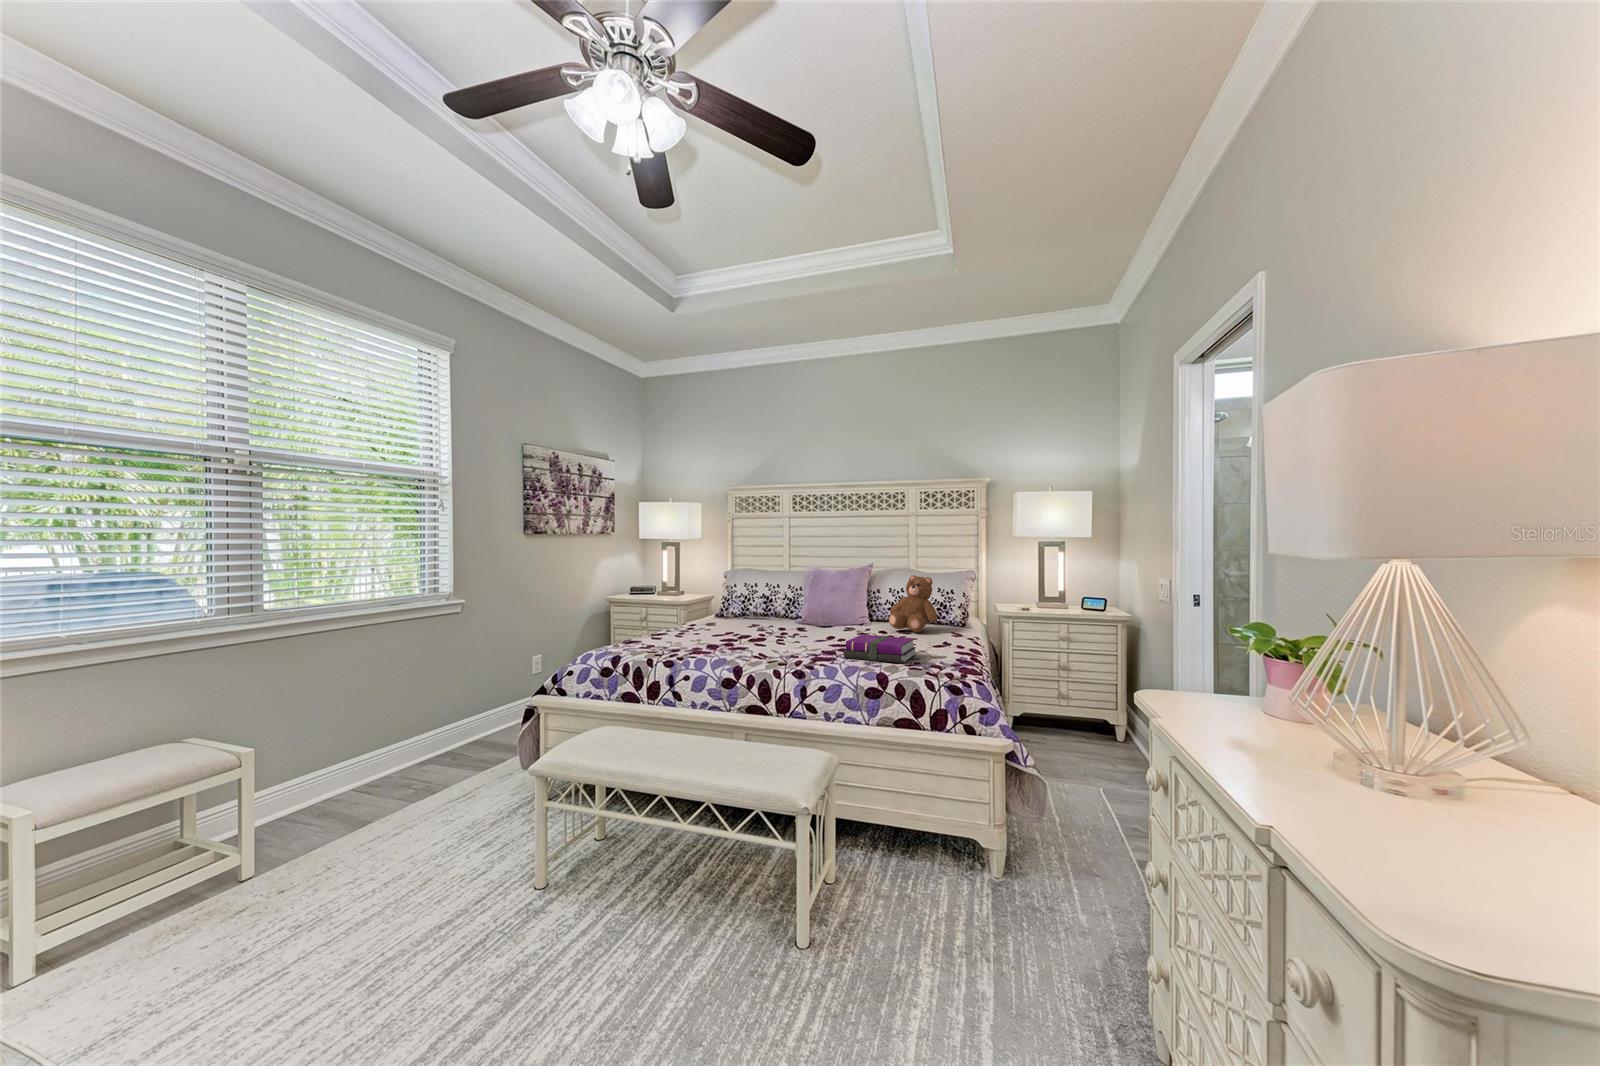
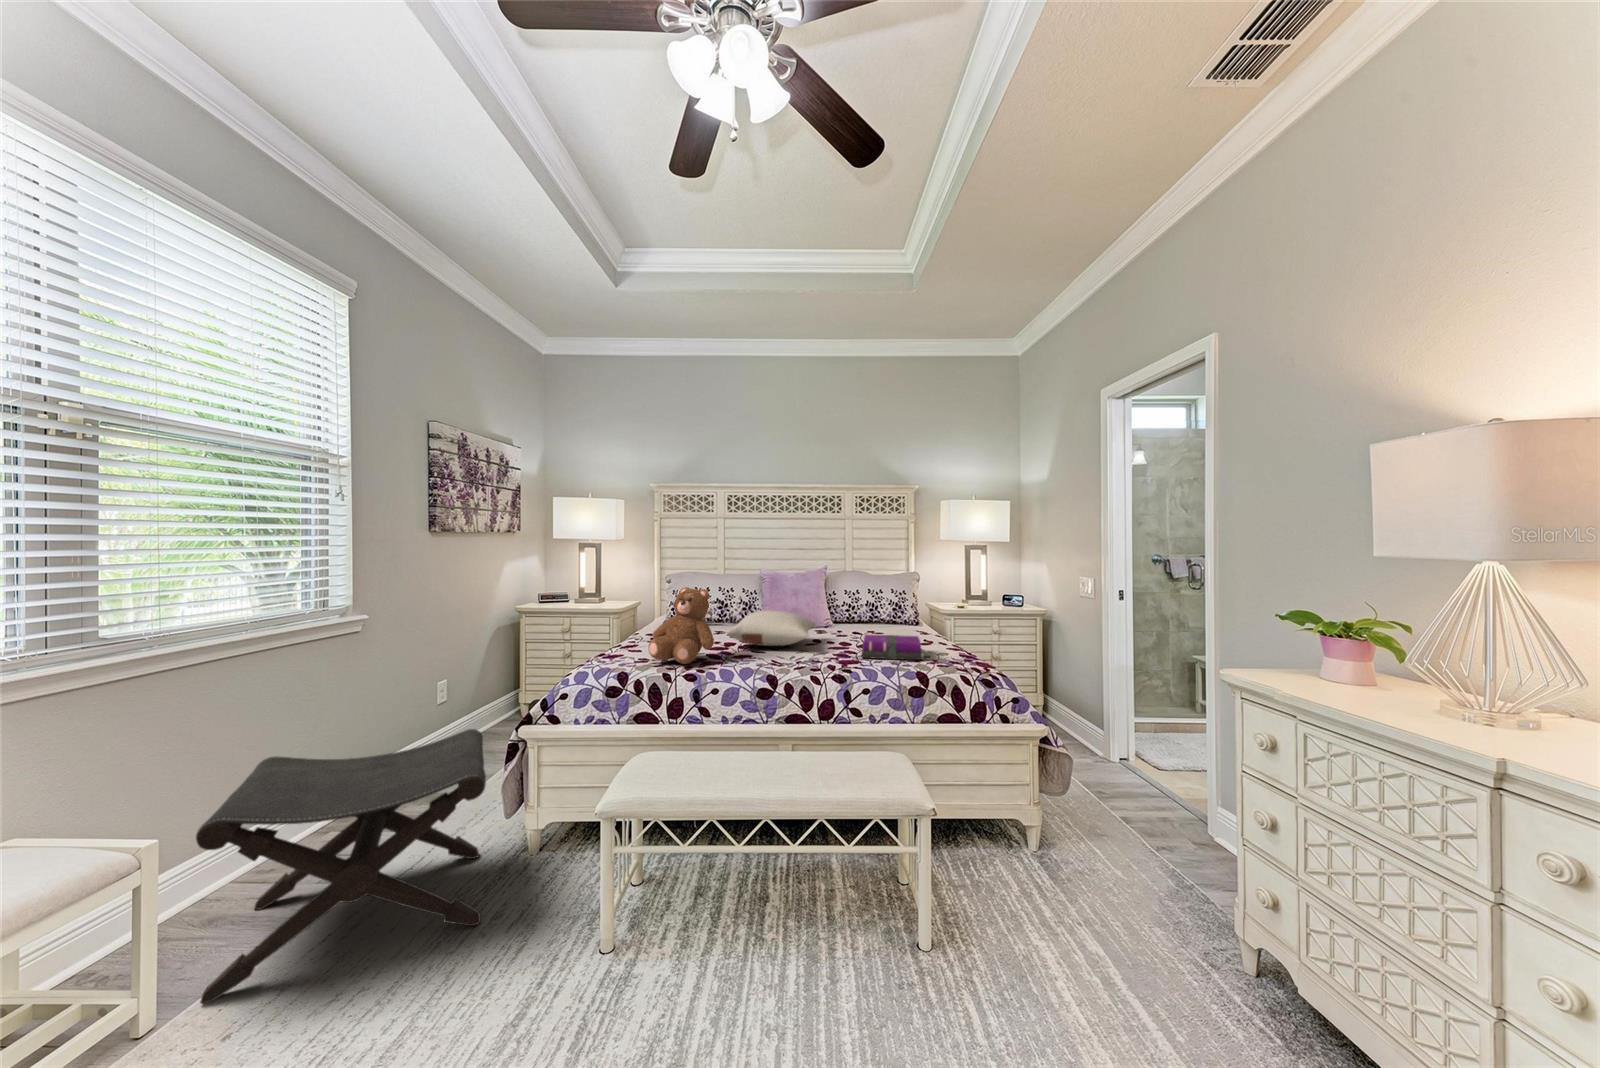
teddy bear: present [889,575,937,632] -> present [648,587,714,664]
pillow: none [730,608,831,642] -> present [727,610,816,646]
footstool: none [277,695,508,868] -> present [196,729,486,1003]

